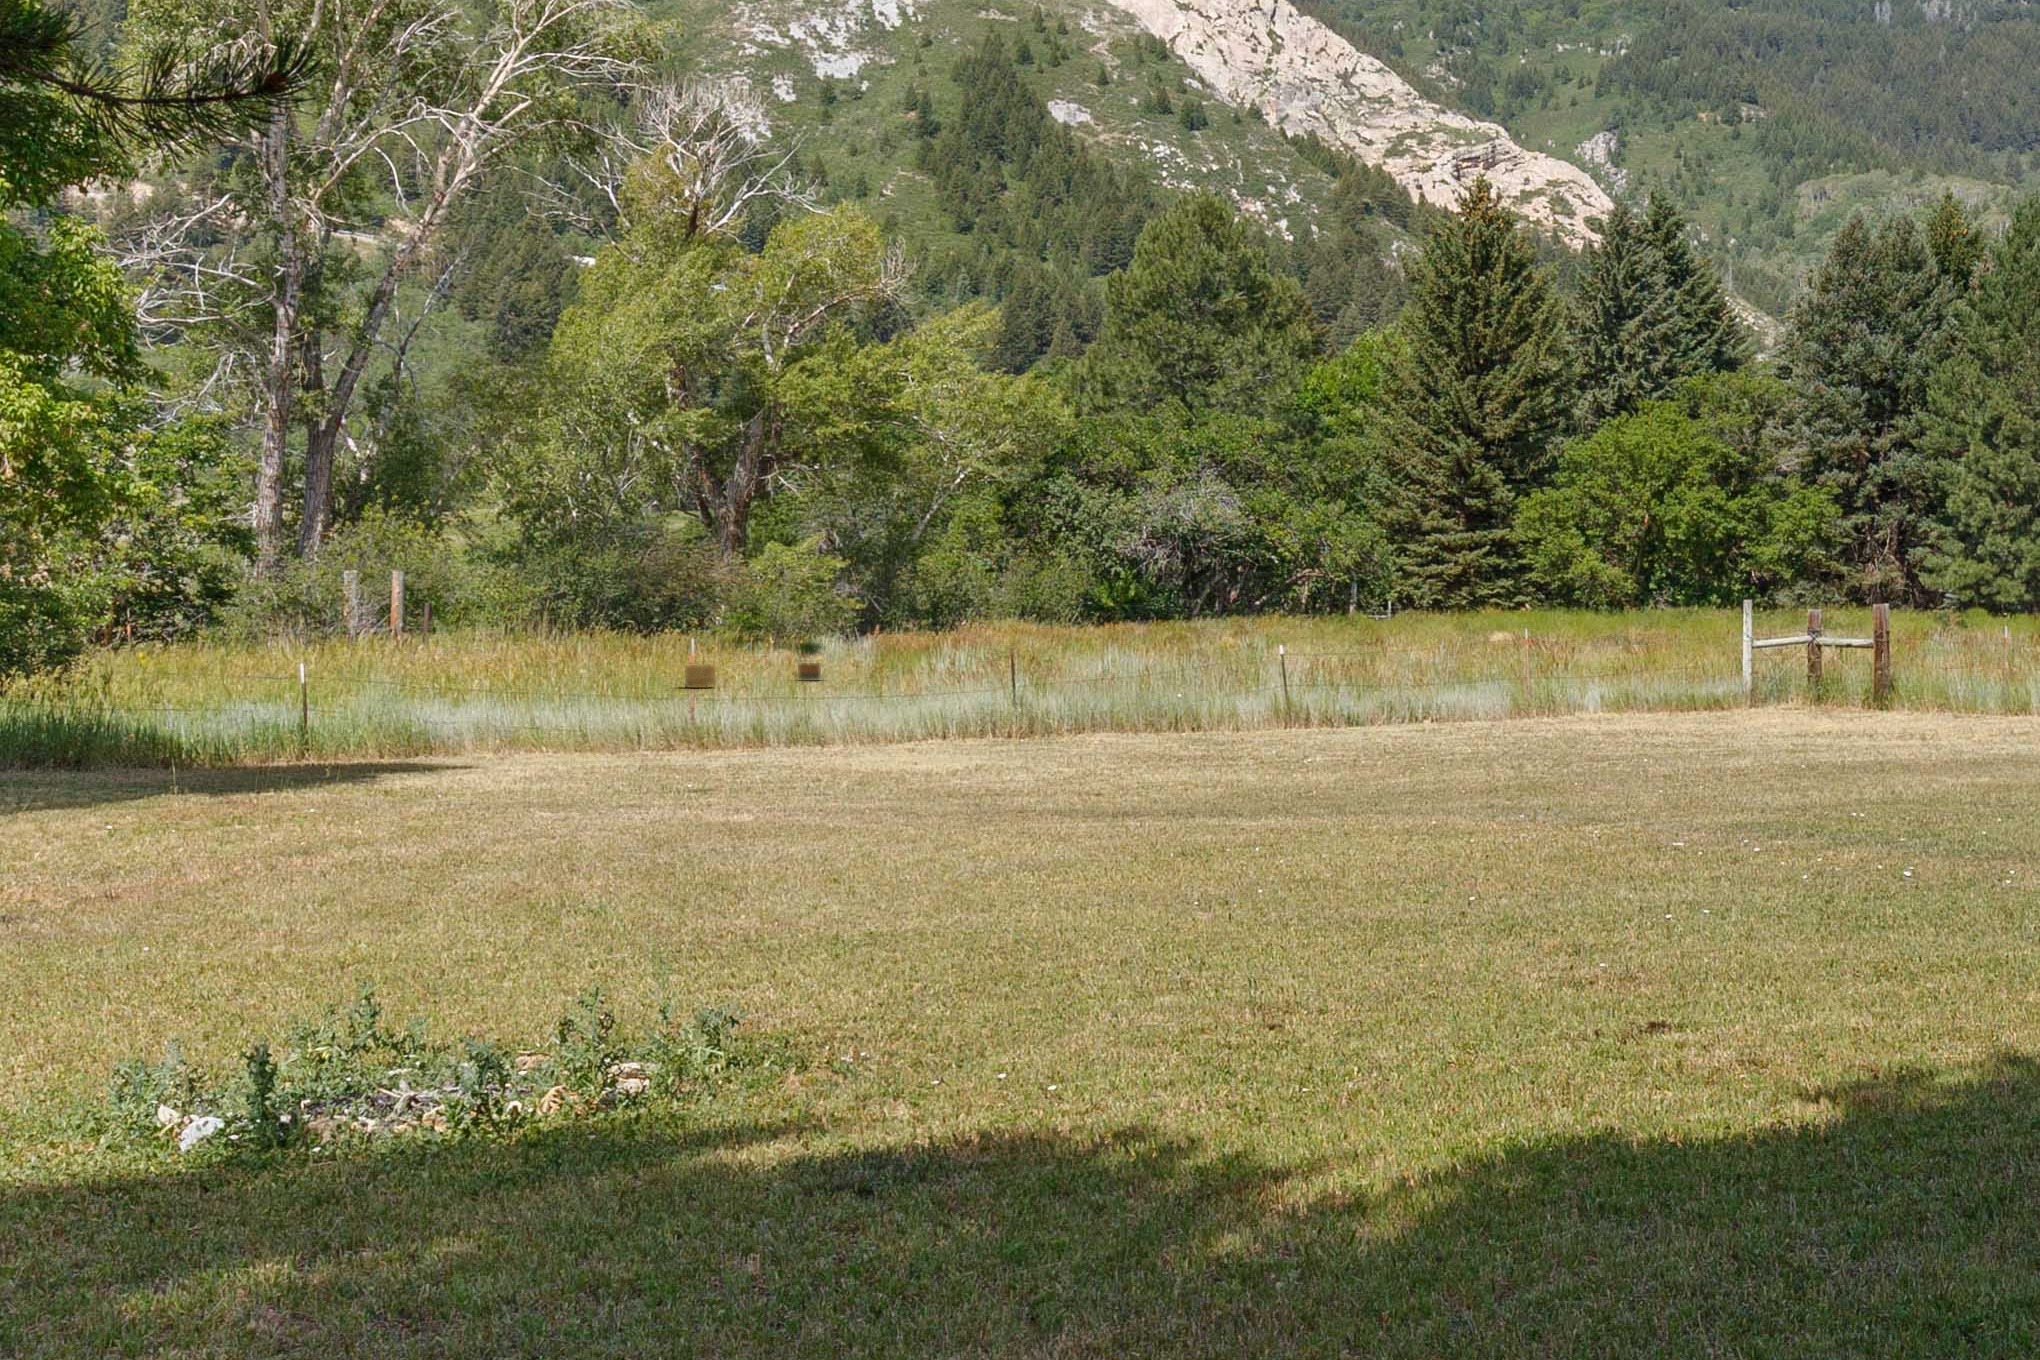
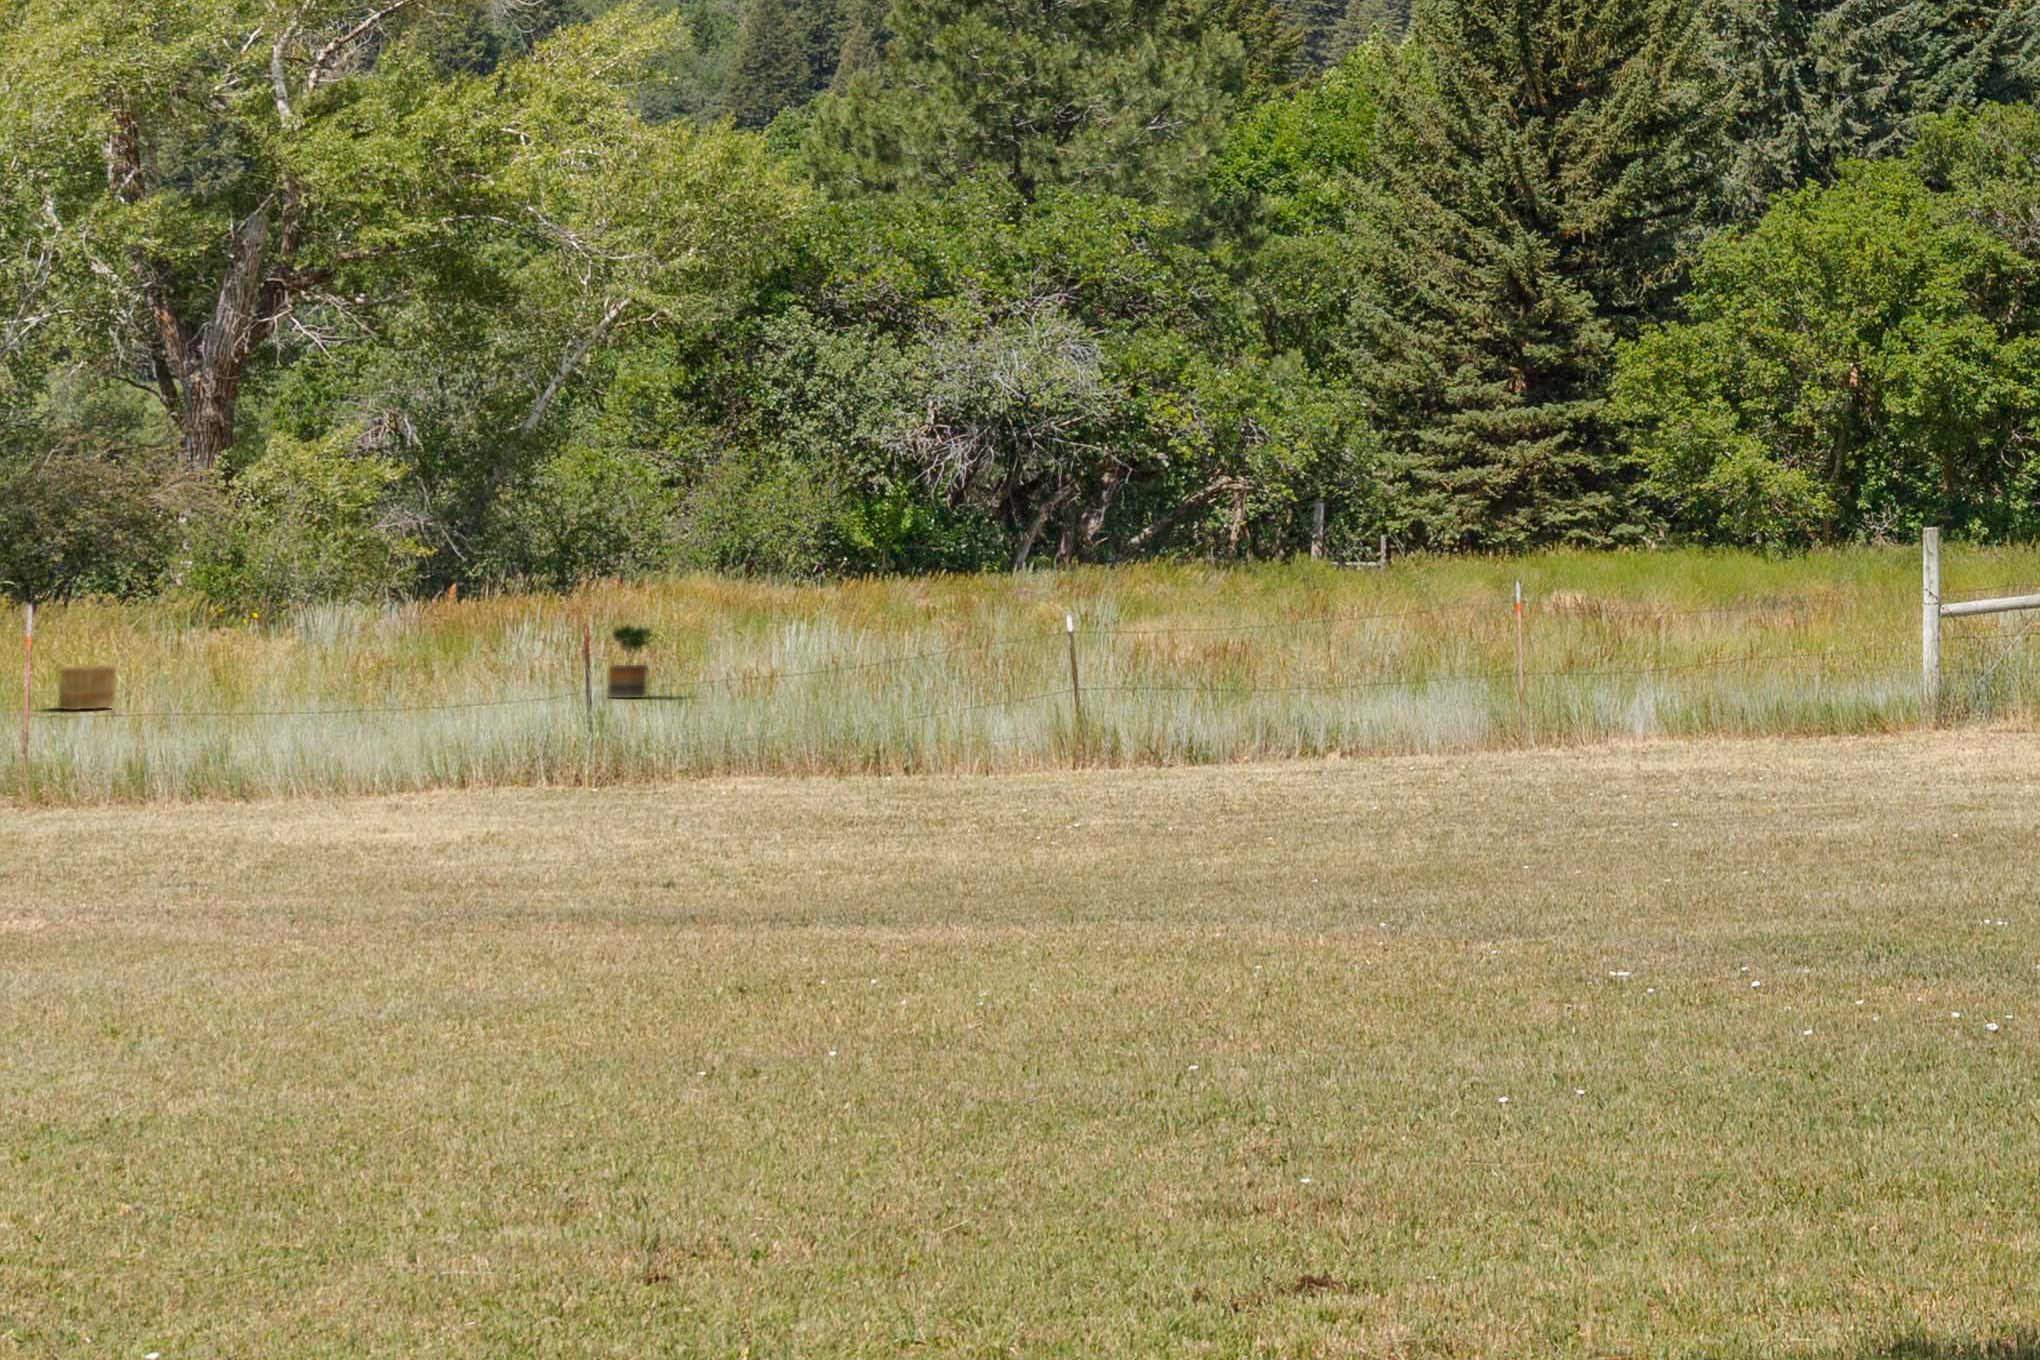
potted tree: present [798,642,823,681] -> present [607,625,657,698]

